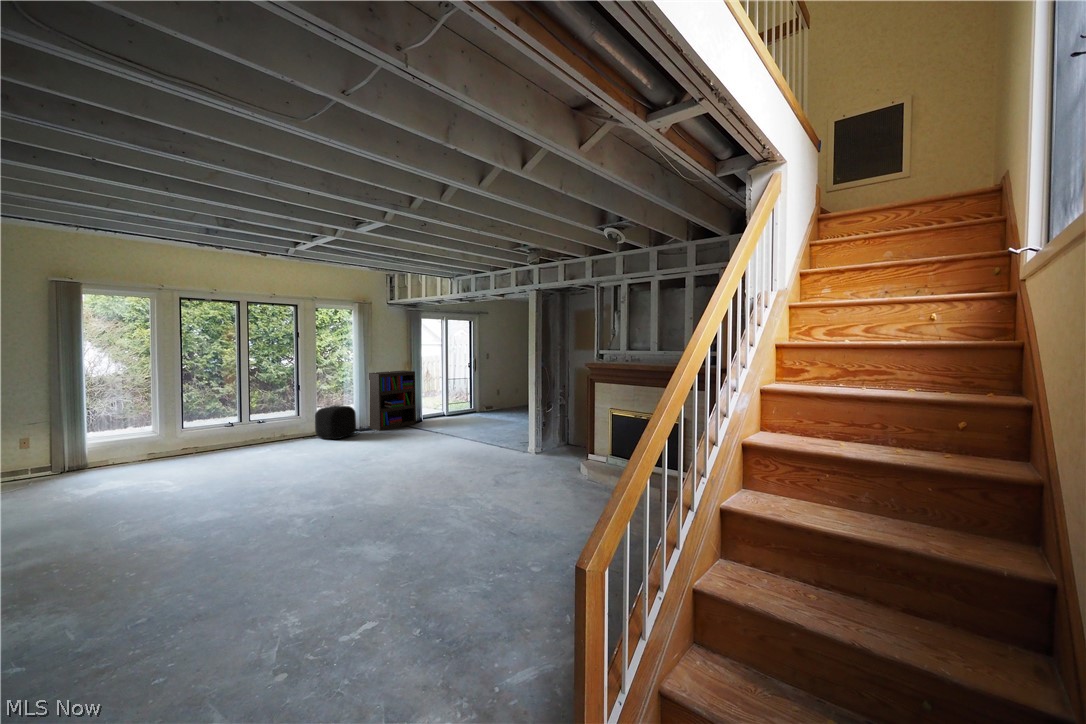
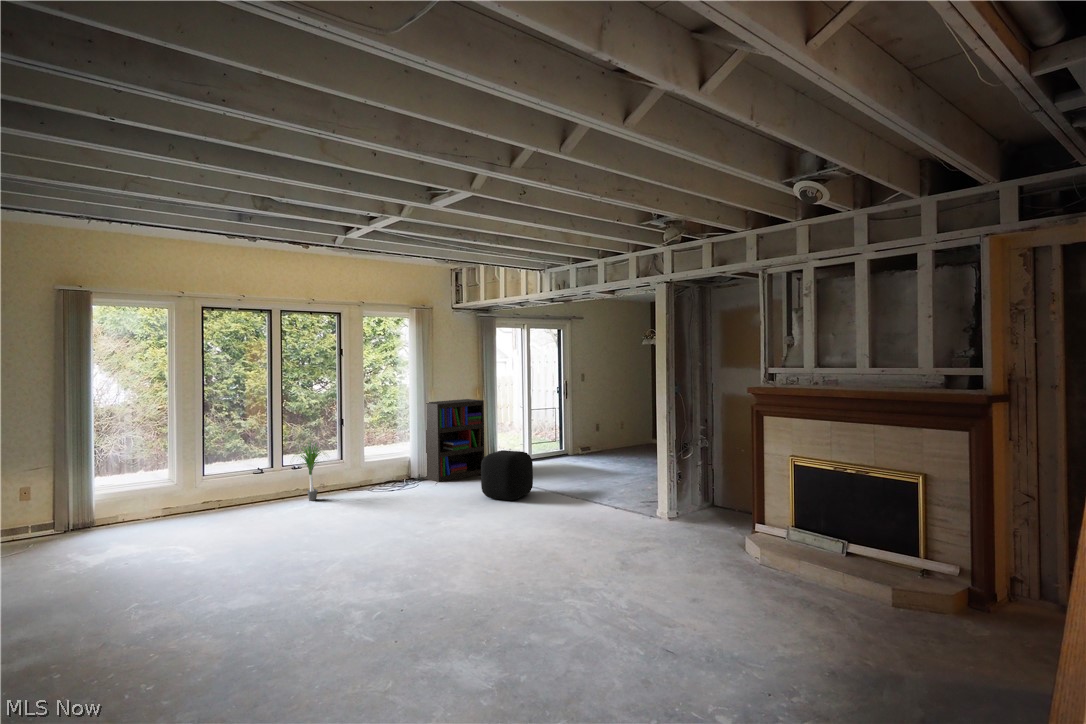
potted plant: none [259,399,295,446] -> present [301,443,321,501]
ottoman: present [315,405,356,439] -> present [481,450,533,500]

